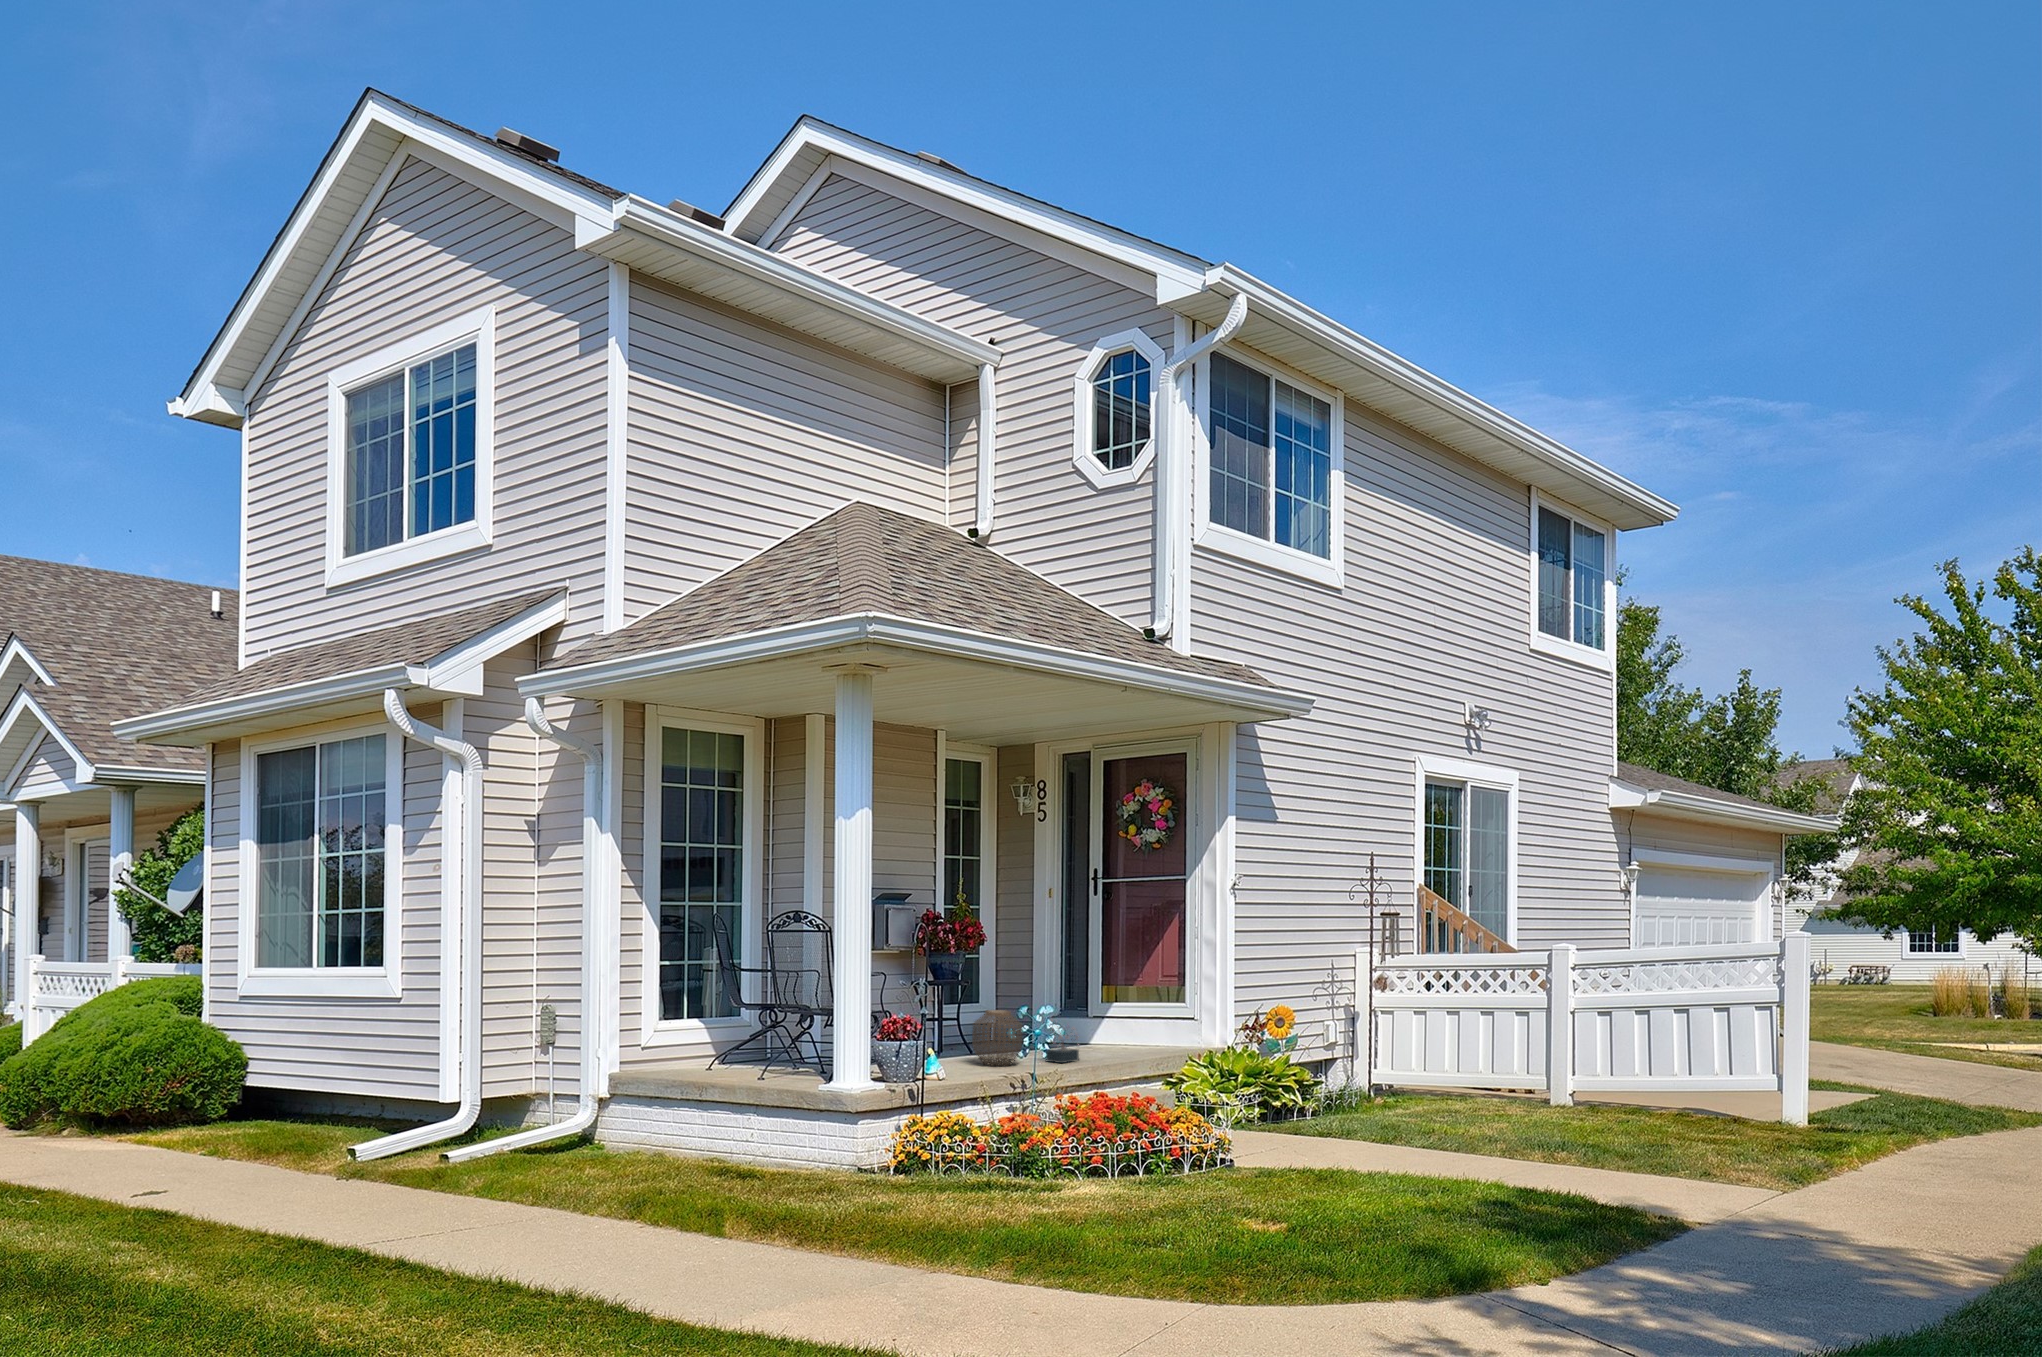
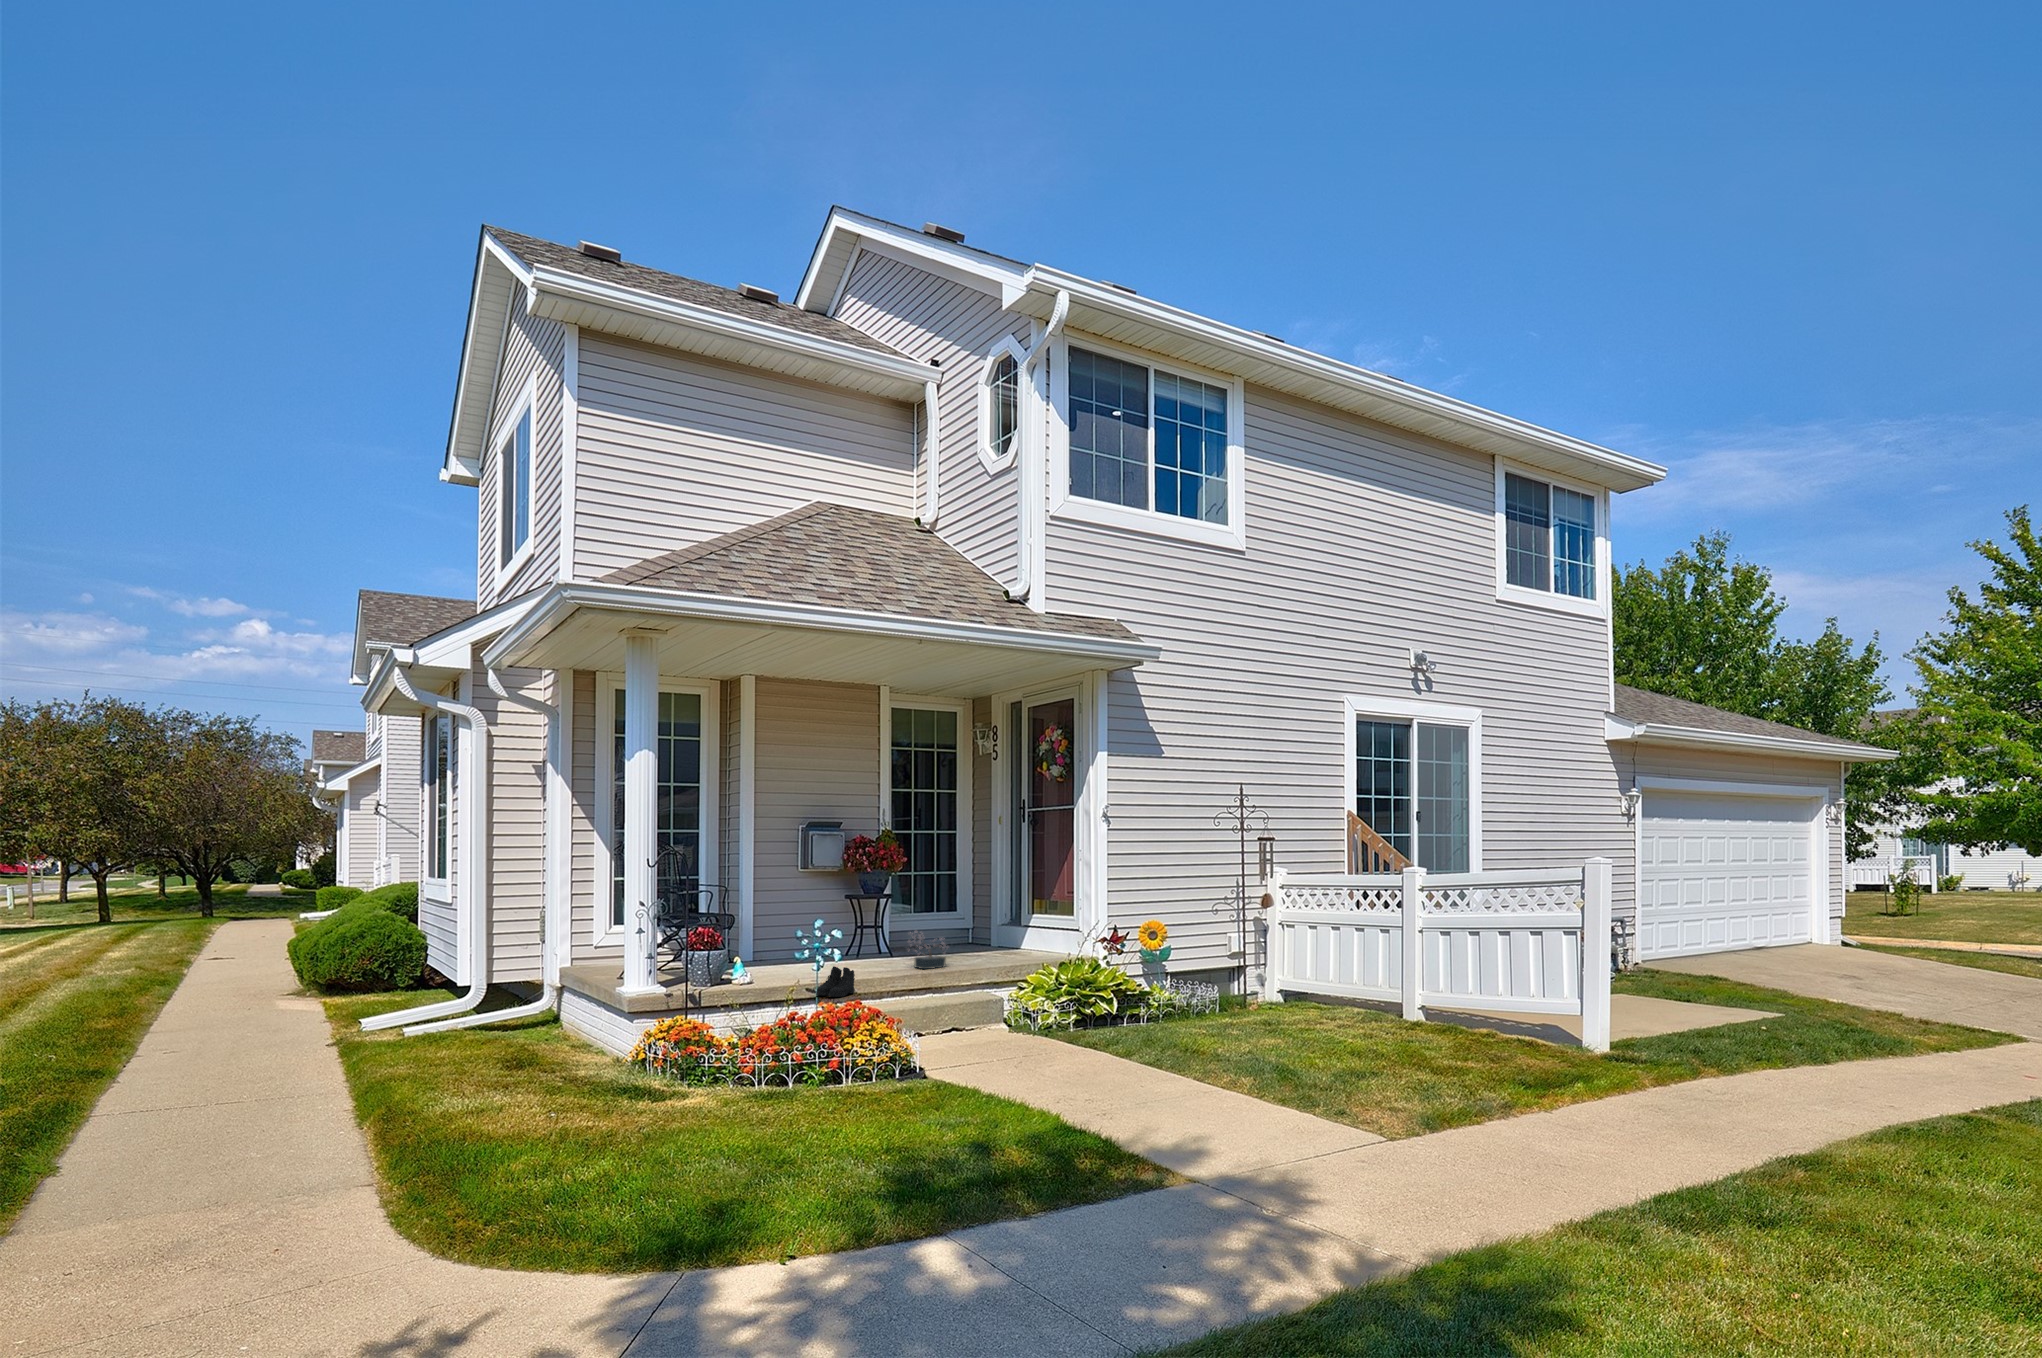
woven basket: present [972,1010,1023,1065] -> none [844,923,888,971]
boots: none [1018,1058,1054,1092] -> present [816,966,855,997]

